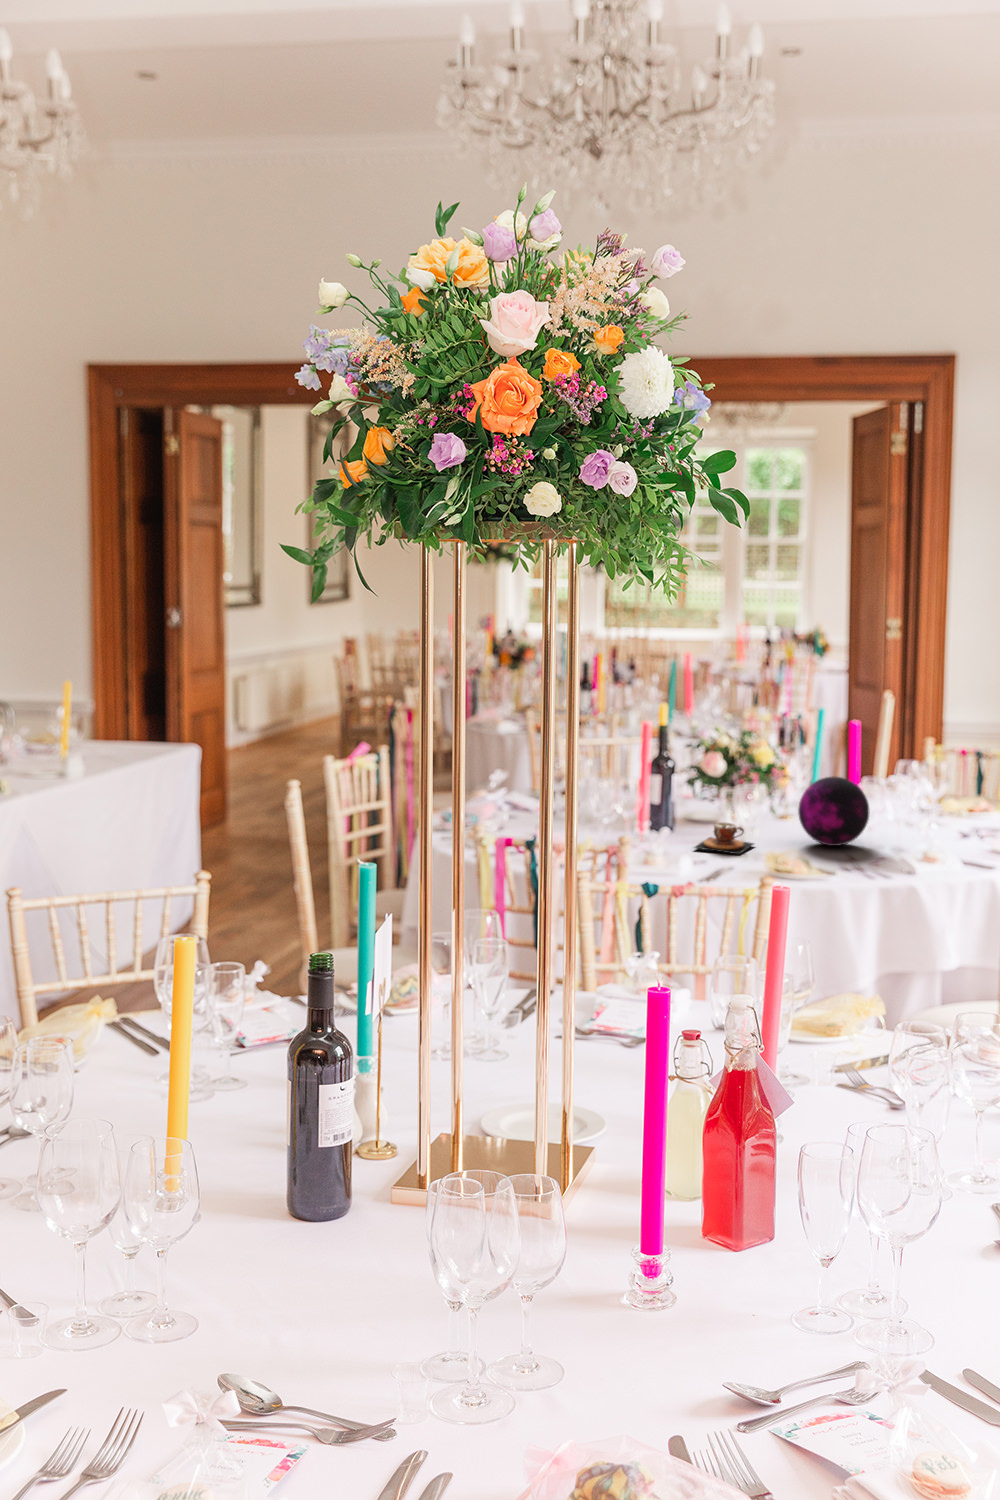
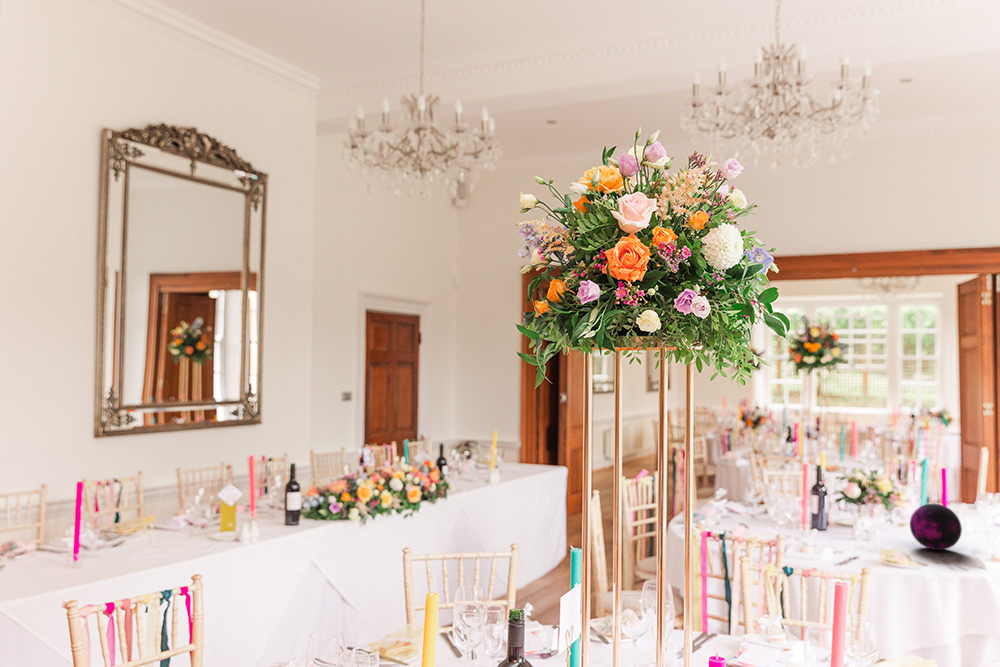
teacup: present [694,823,754,854] -> none [835,529,880,551]

